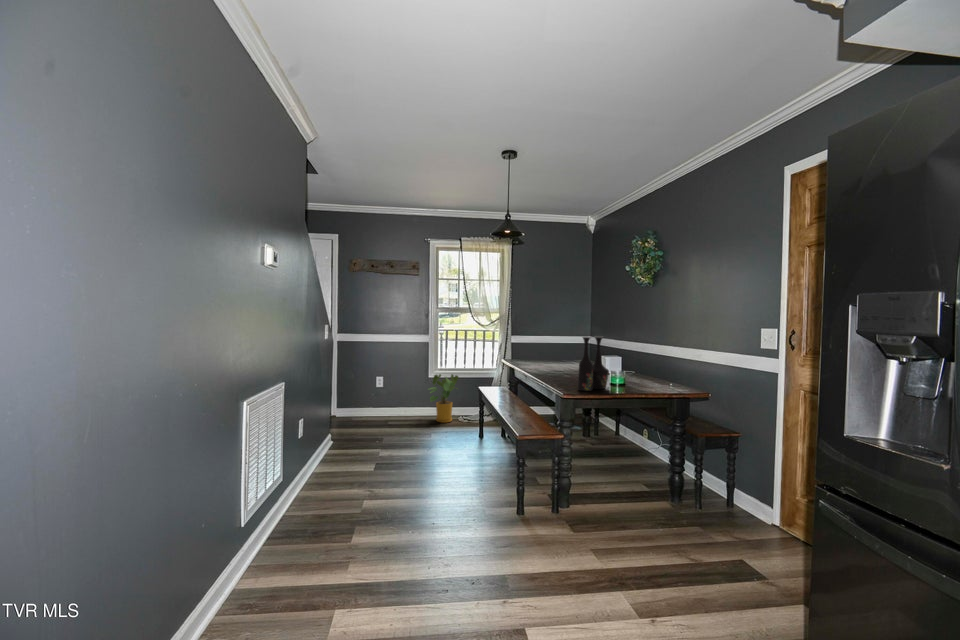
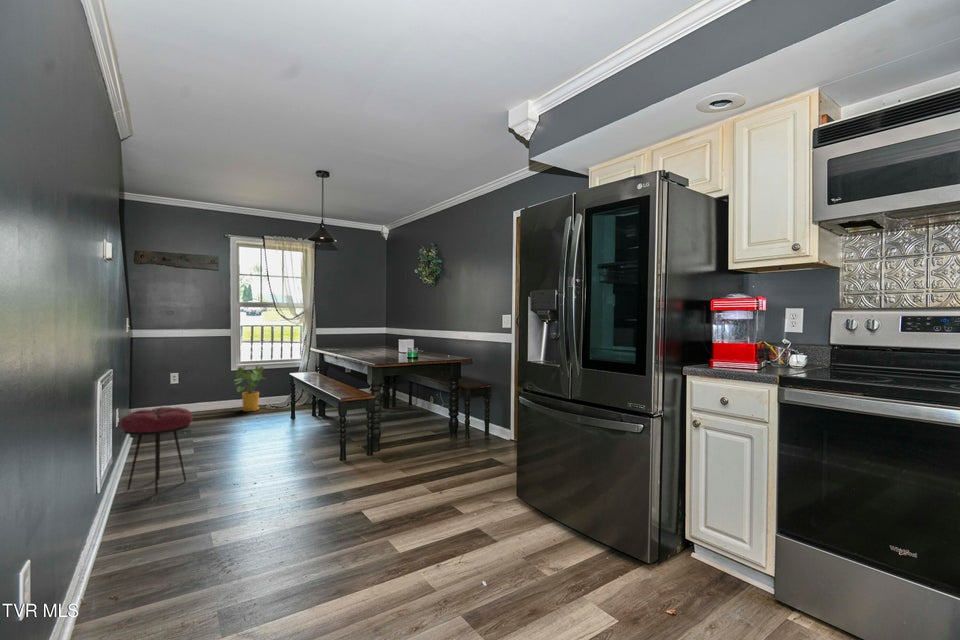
vase: present [578,336,609,391] -> none [384,323,406,363]
stool: none [280,427,351,529] -> present [121,407,193,493]

